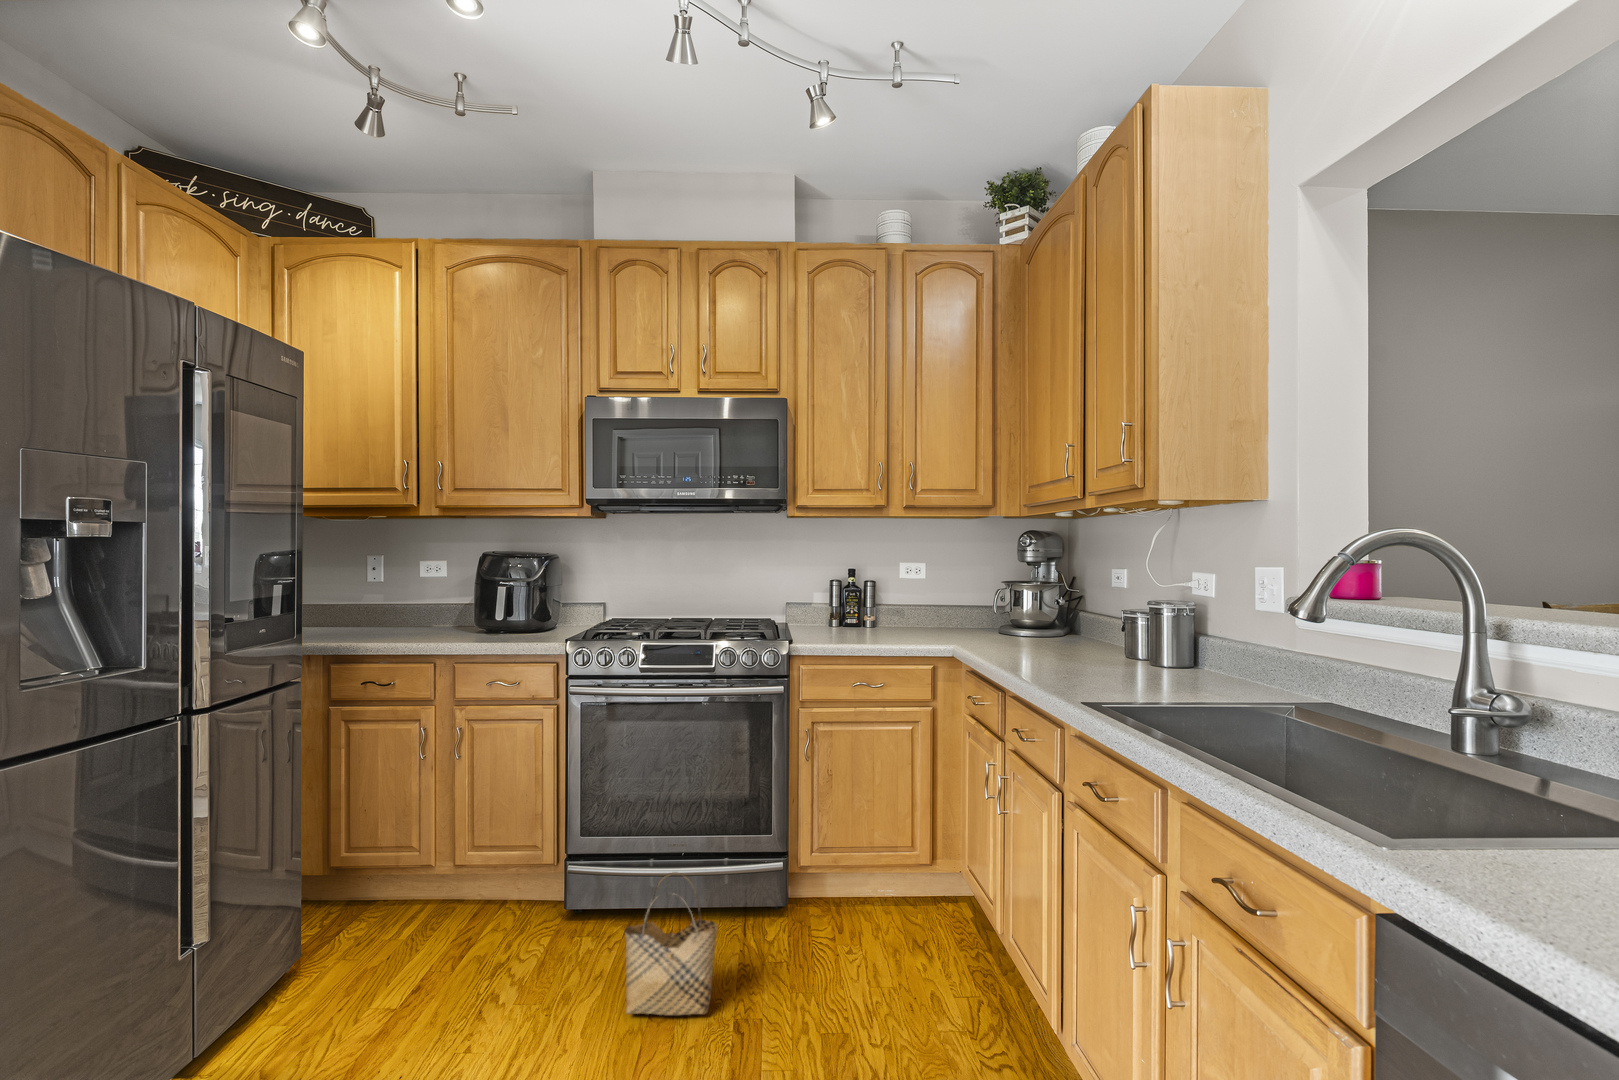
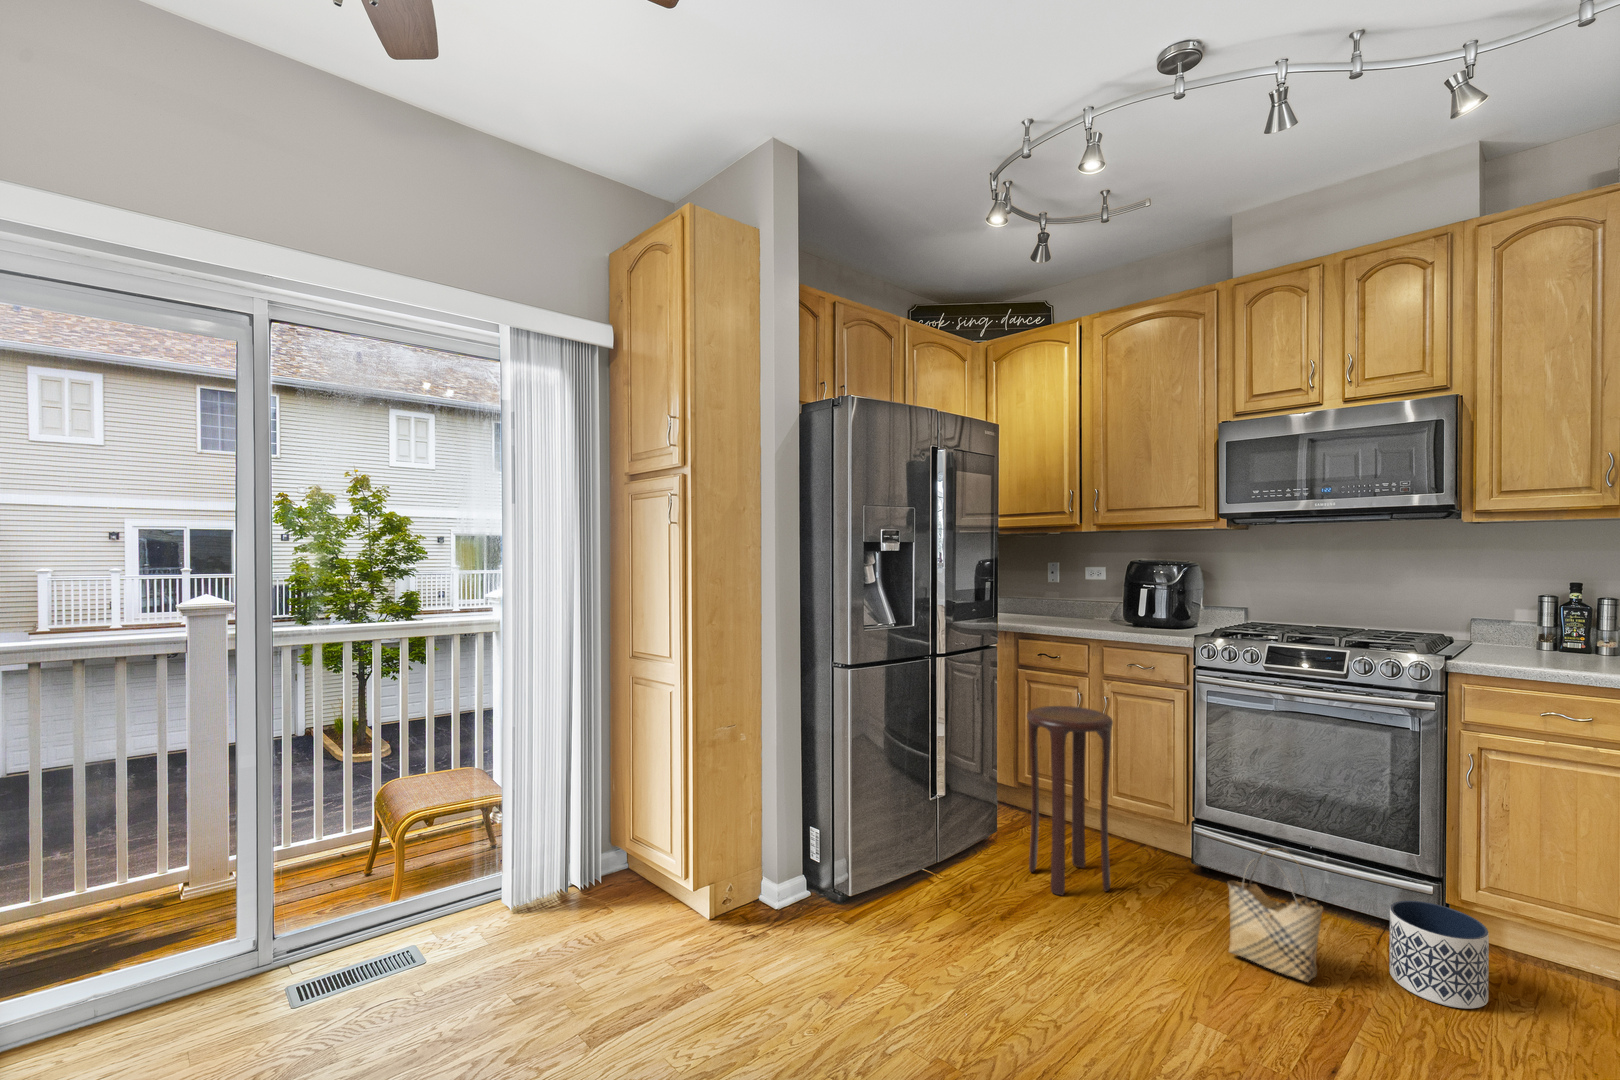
stool: none [354,751,481,1026] -> present [1027,706,1113,895]
planter: none [762,879,836,980] -> present [1389,901,1489,1009]

